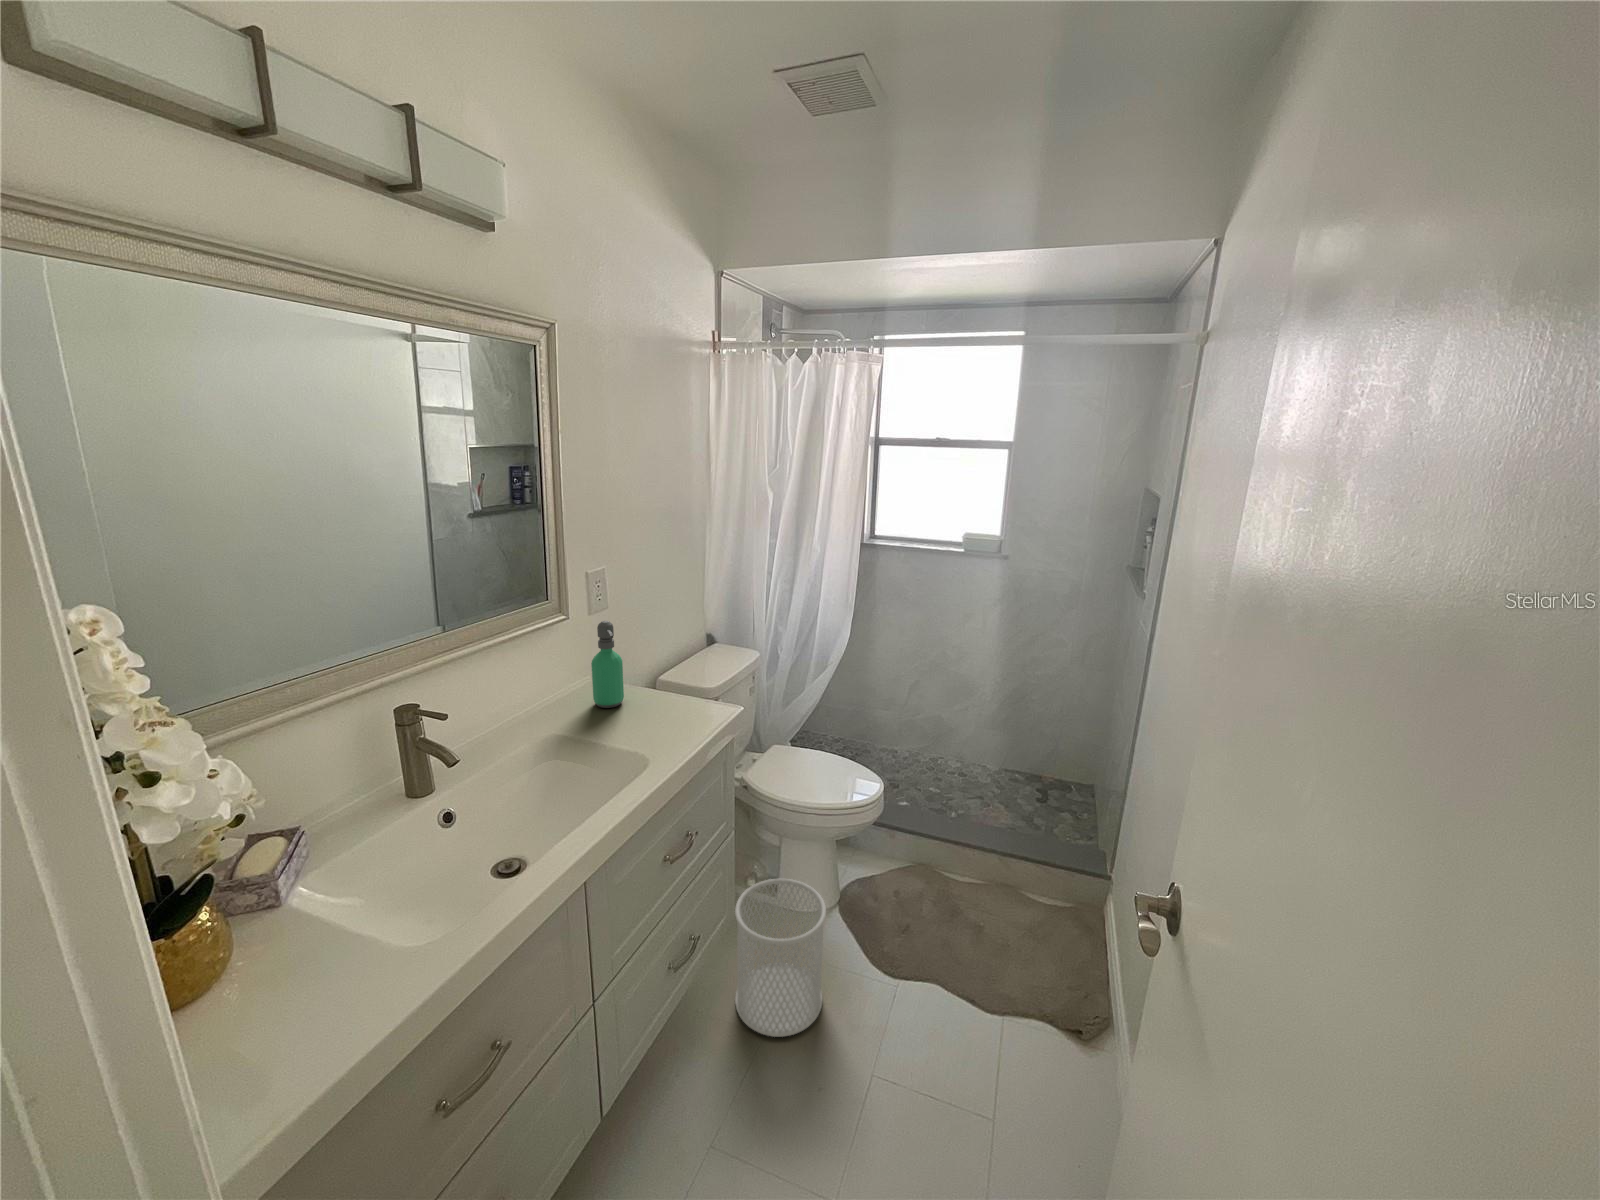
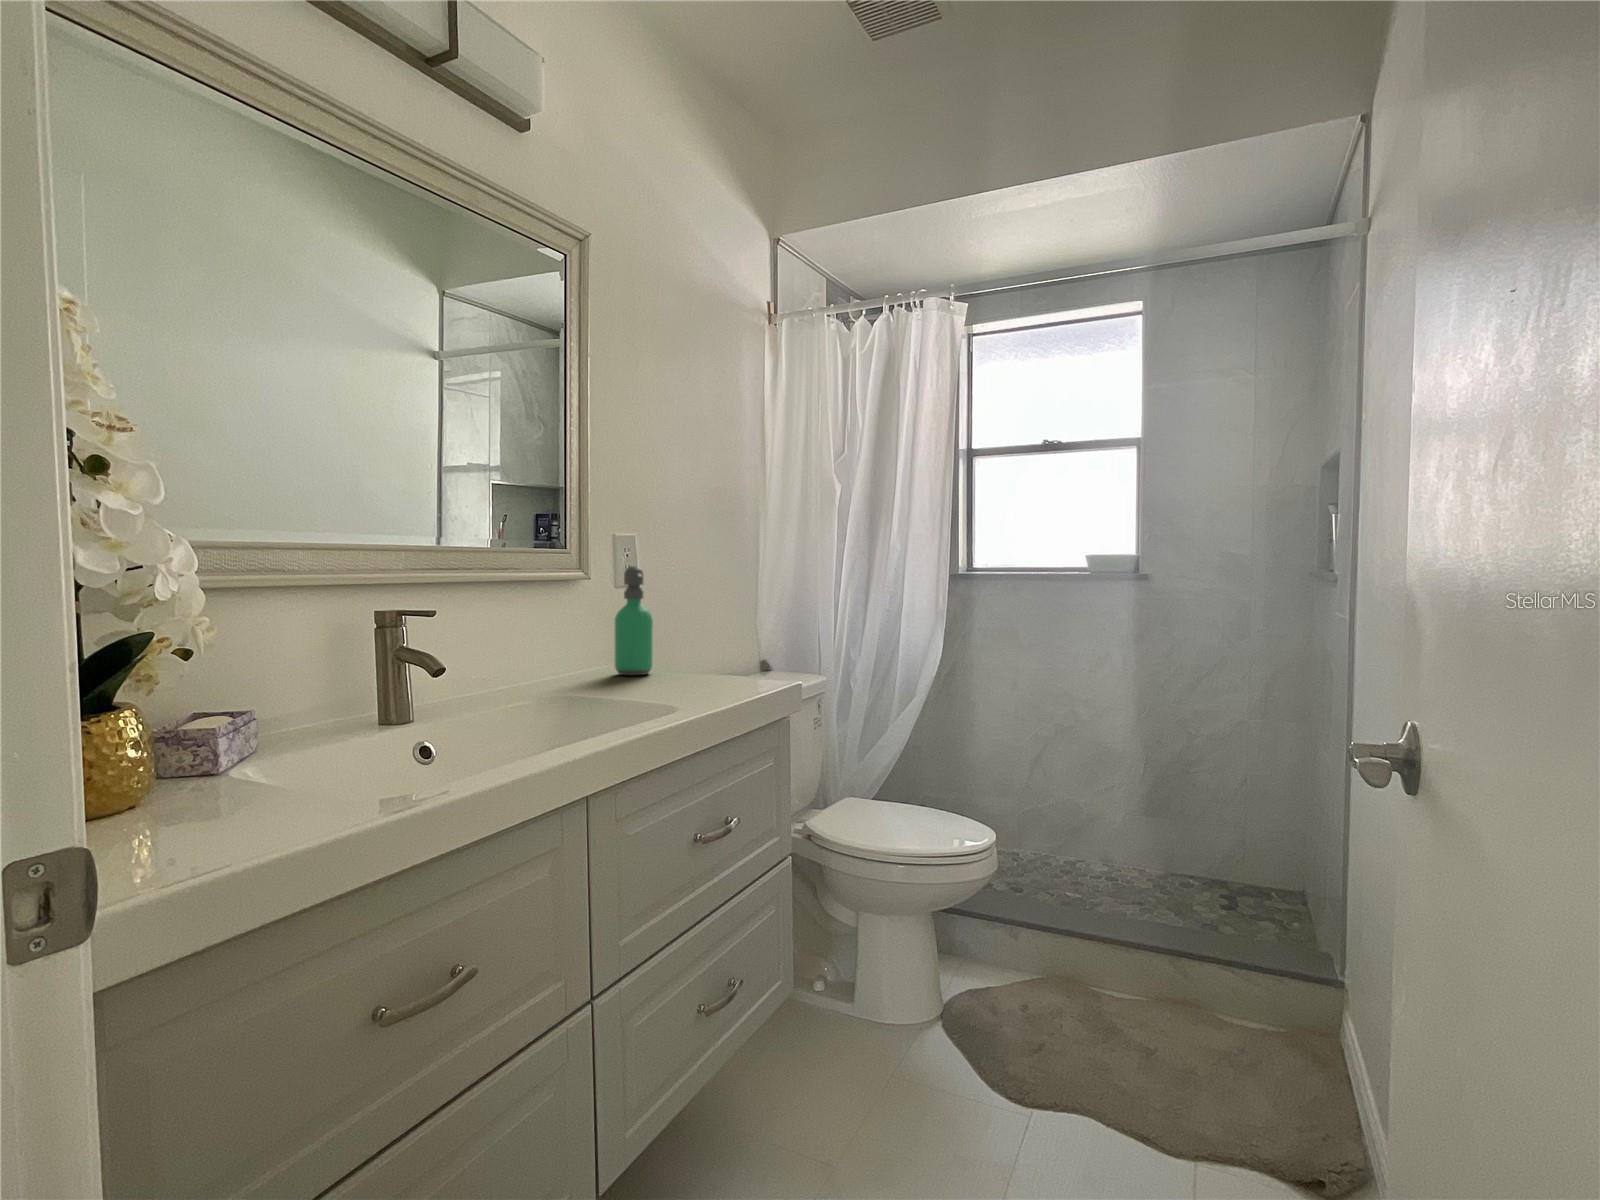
wastebasket: present [735,879,826,1037] -> none [790,941,919,1167]

